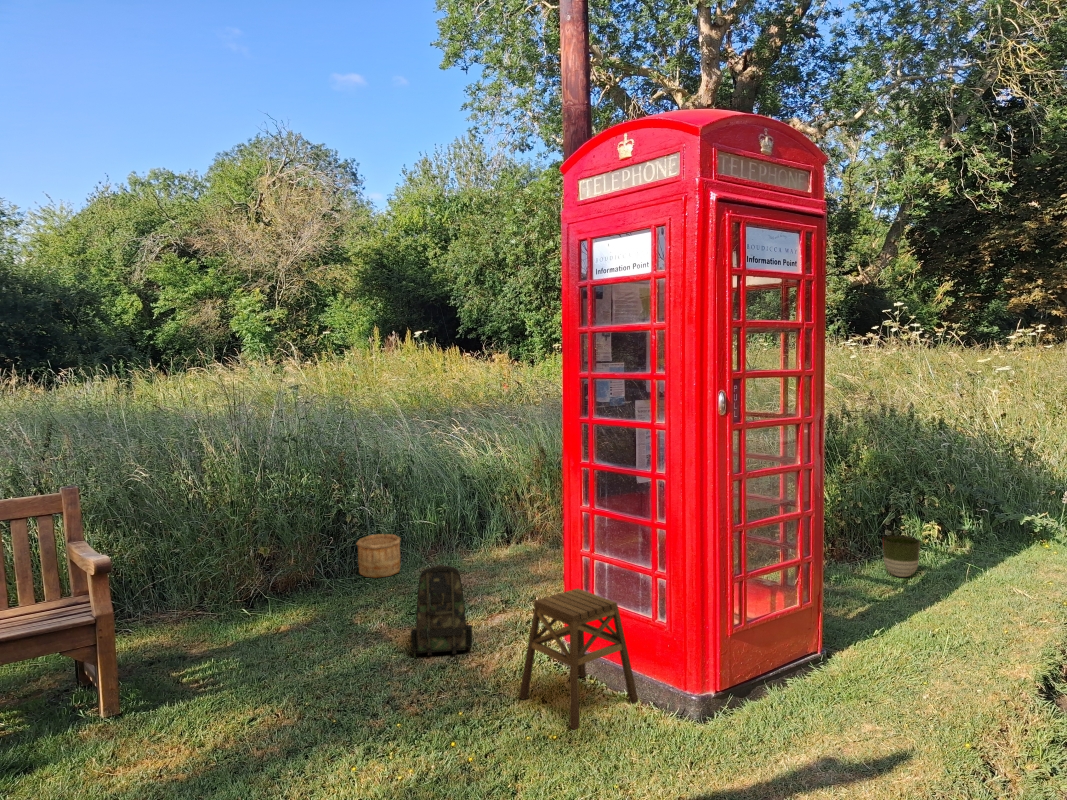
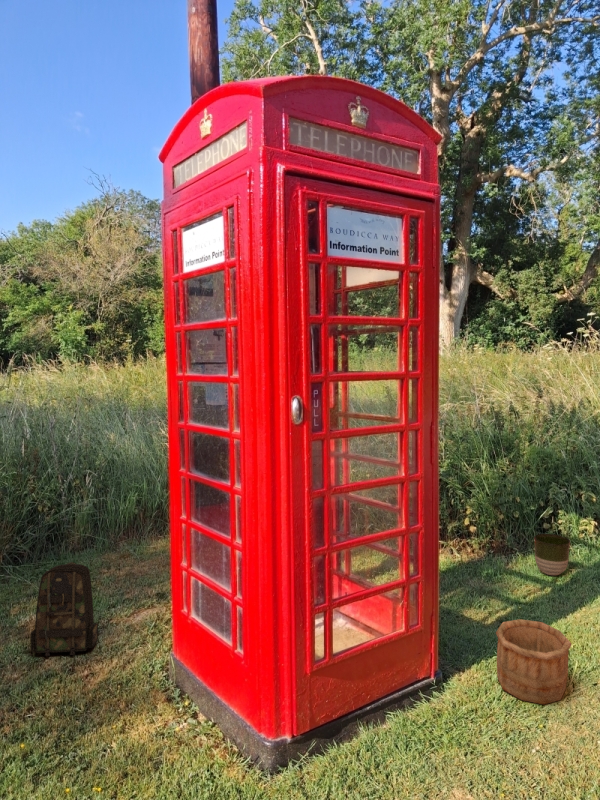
wooden bucket: present [356,534,401,578] -> present [496,619,571,704]
stool: present [519,589,638,730] -> none [99,604,220,776]

